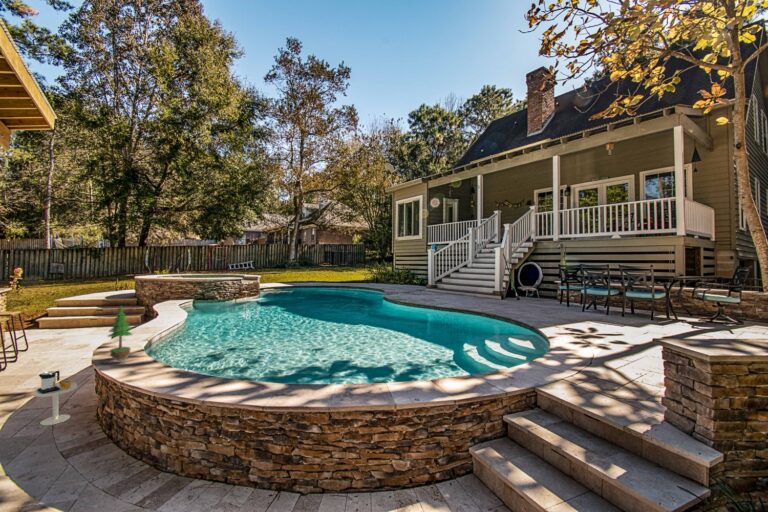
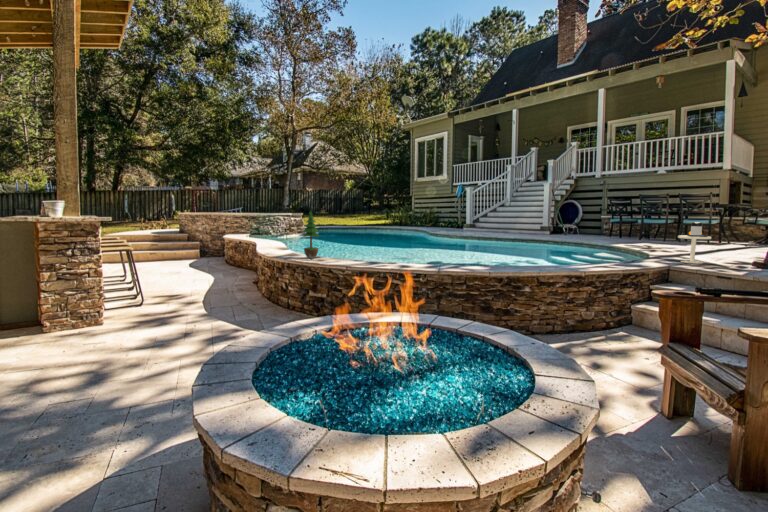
side table: present [33,371,77,425] -> present [678,222,711,264]

